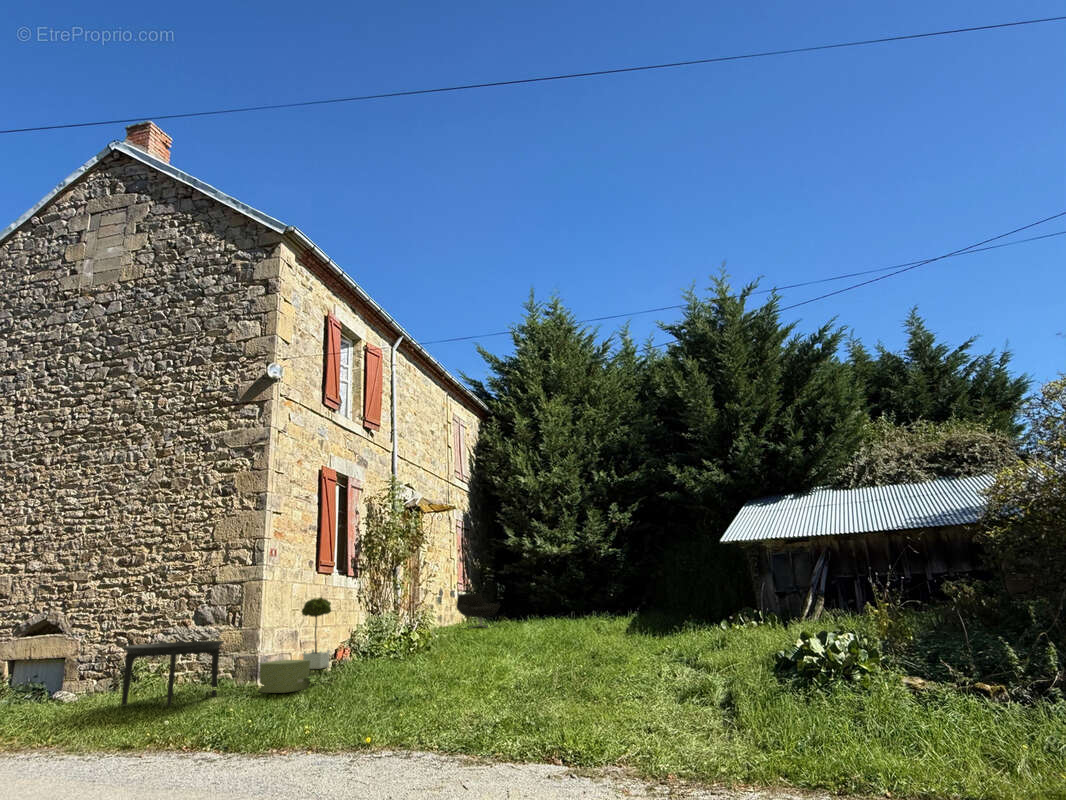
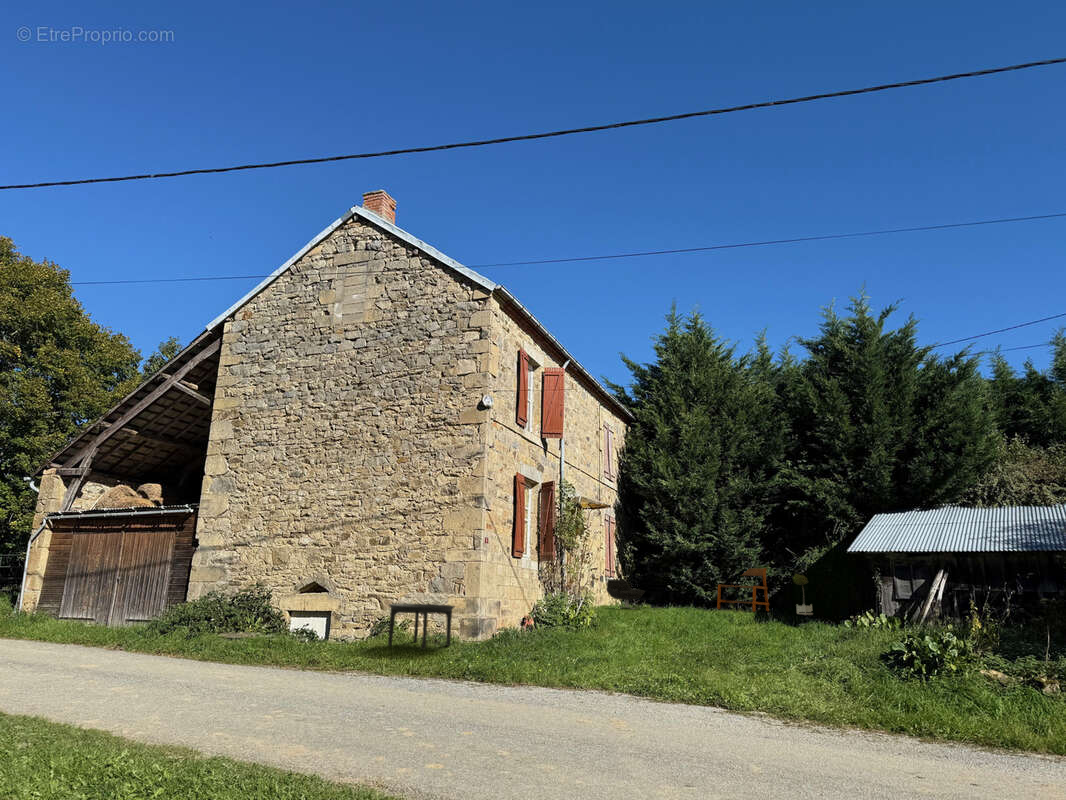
bench: none [584,570,640,620] -> present [717,568,769,611]
potted tree: present [302,597,331,669] -> present [793,574,813,615]
storage box: present [259,660,310,693] -> none [479,623,516,647]

